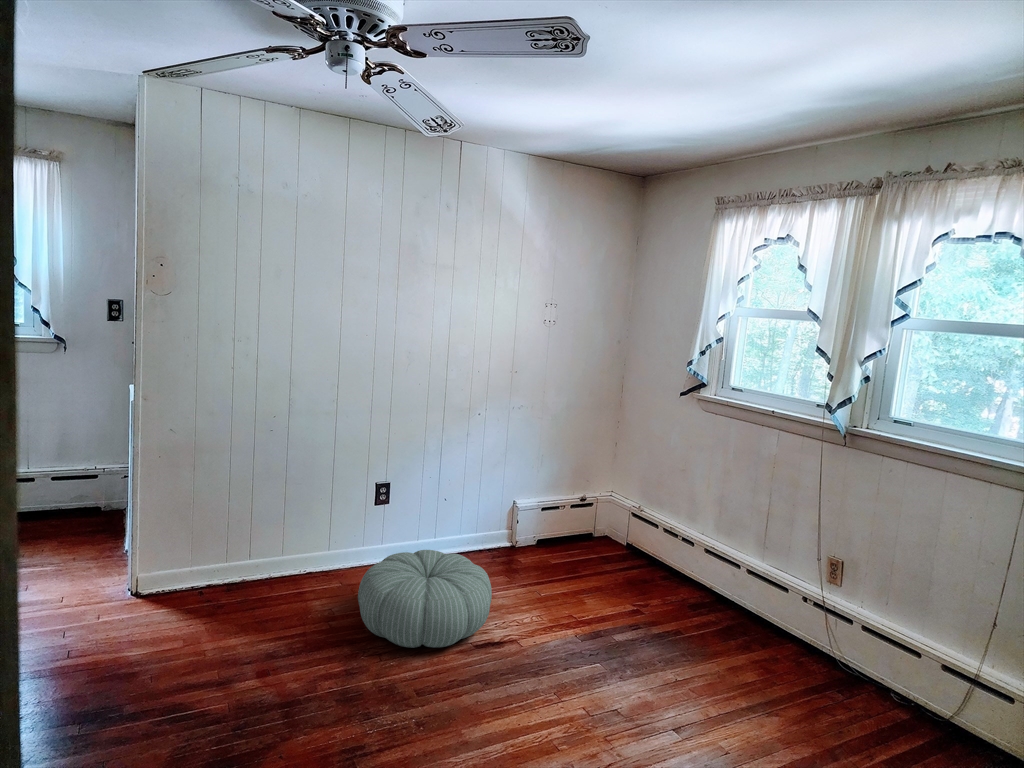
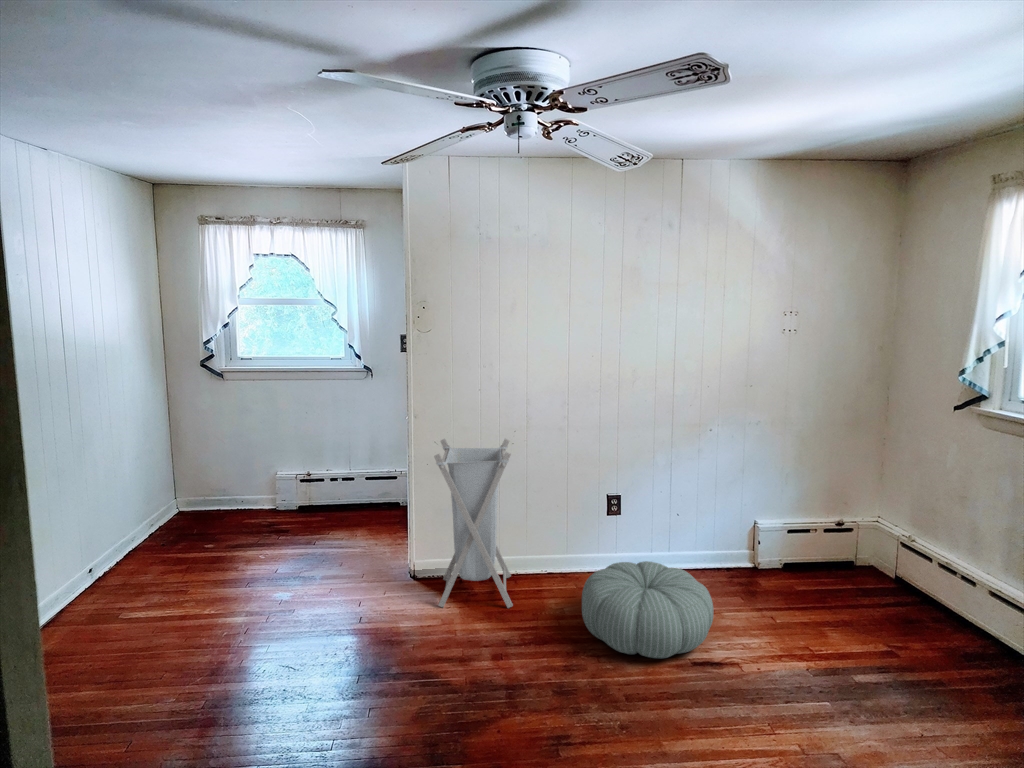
laundry hamper: none [179,426,280,628] -> present [434,439,513,608]

